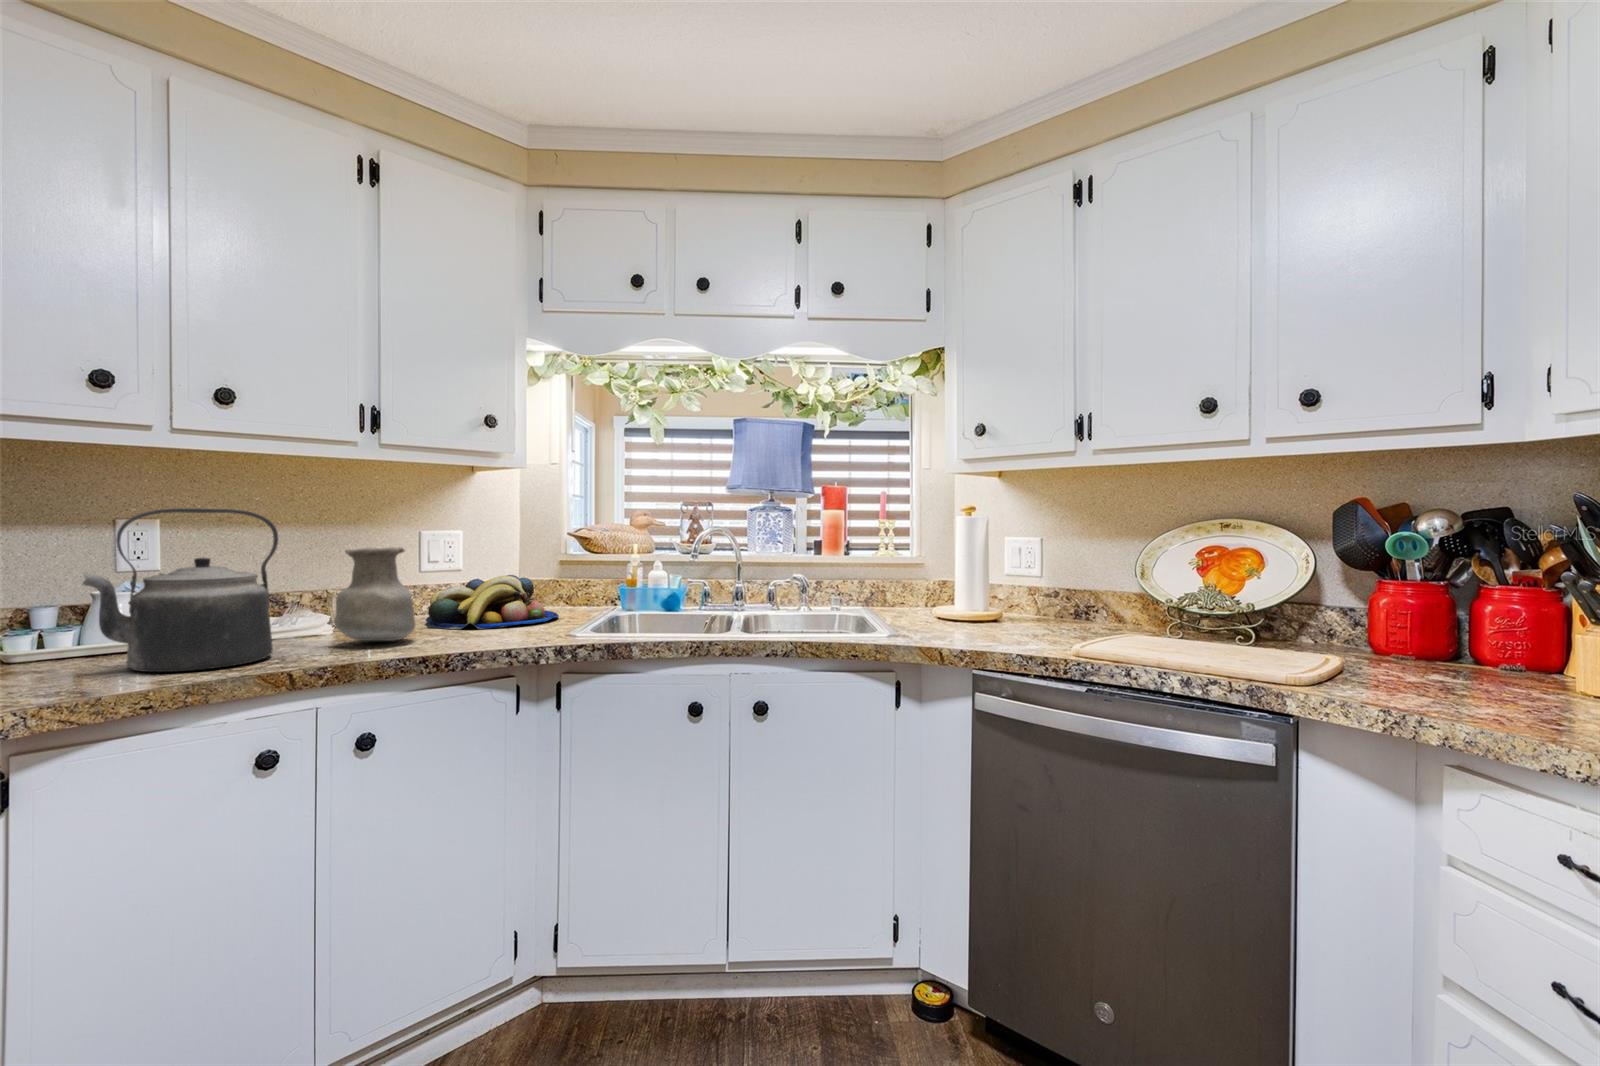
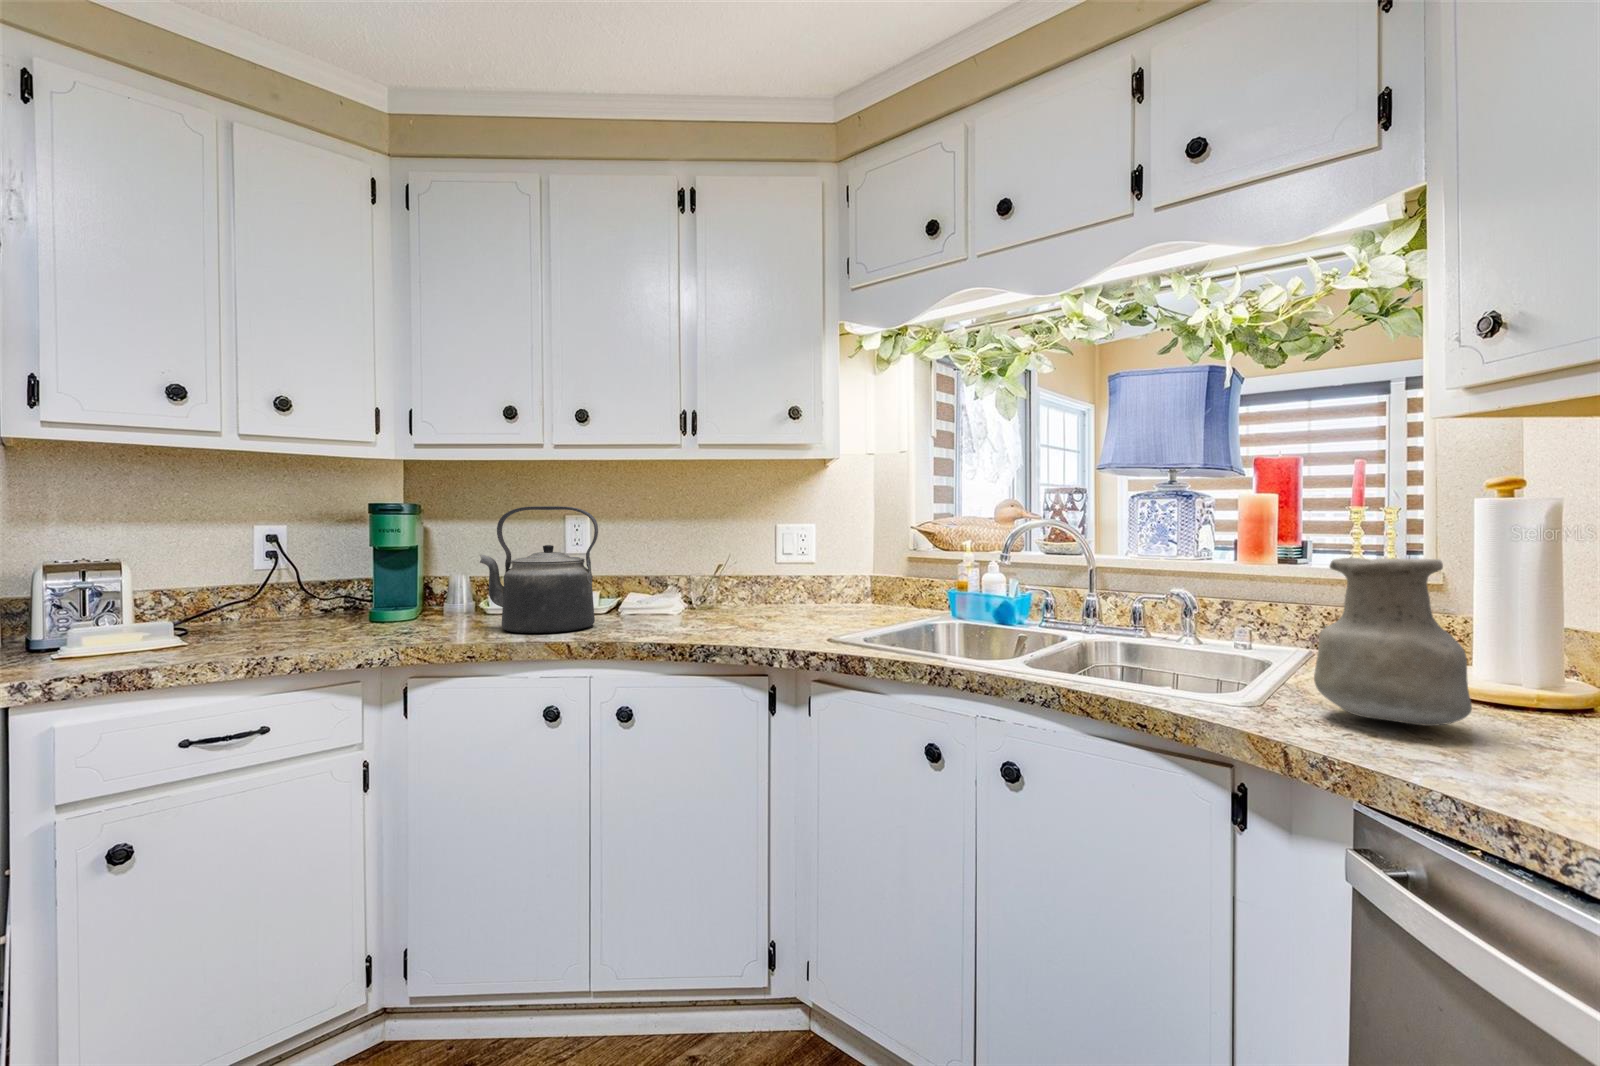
vase: present [334,547,415,641] -> present [1314,558,1472,726]
fruit bowl: present [426,575,559,629] -> none [746,570,875,623]

